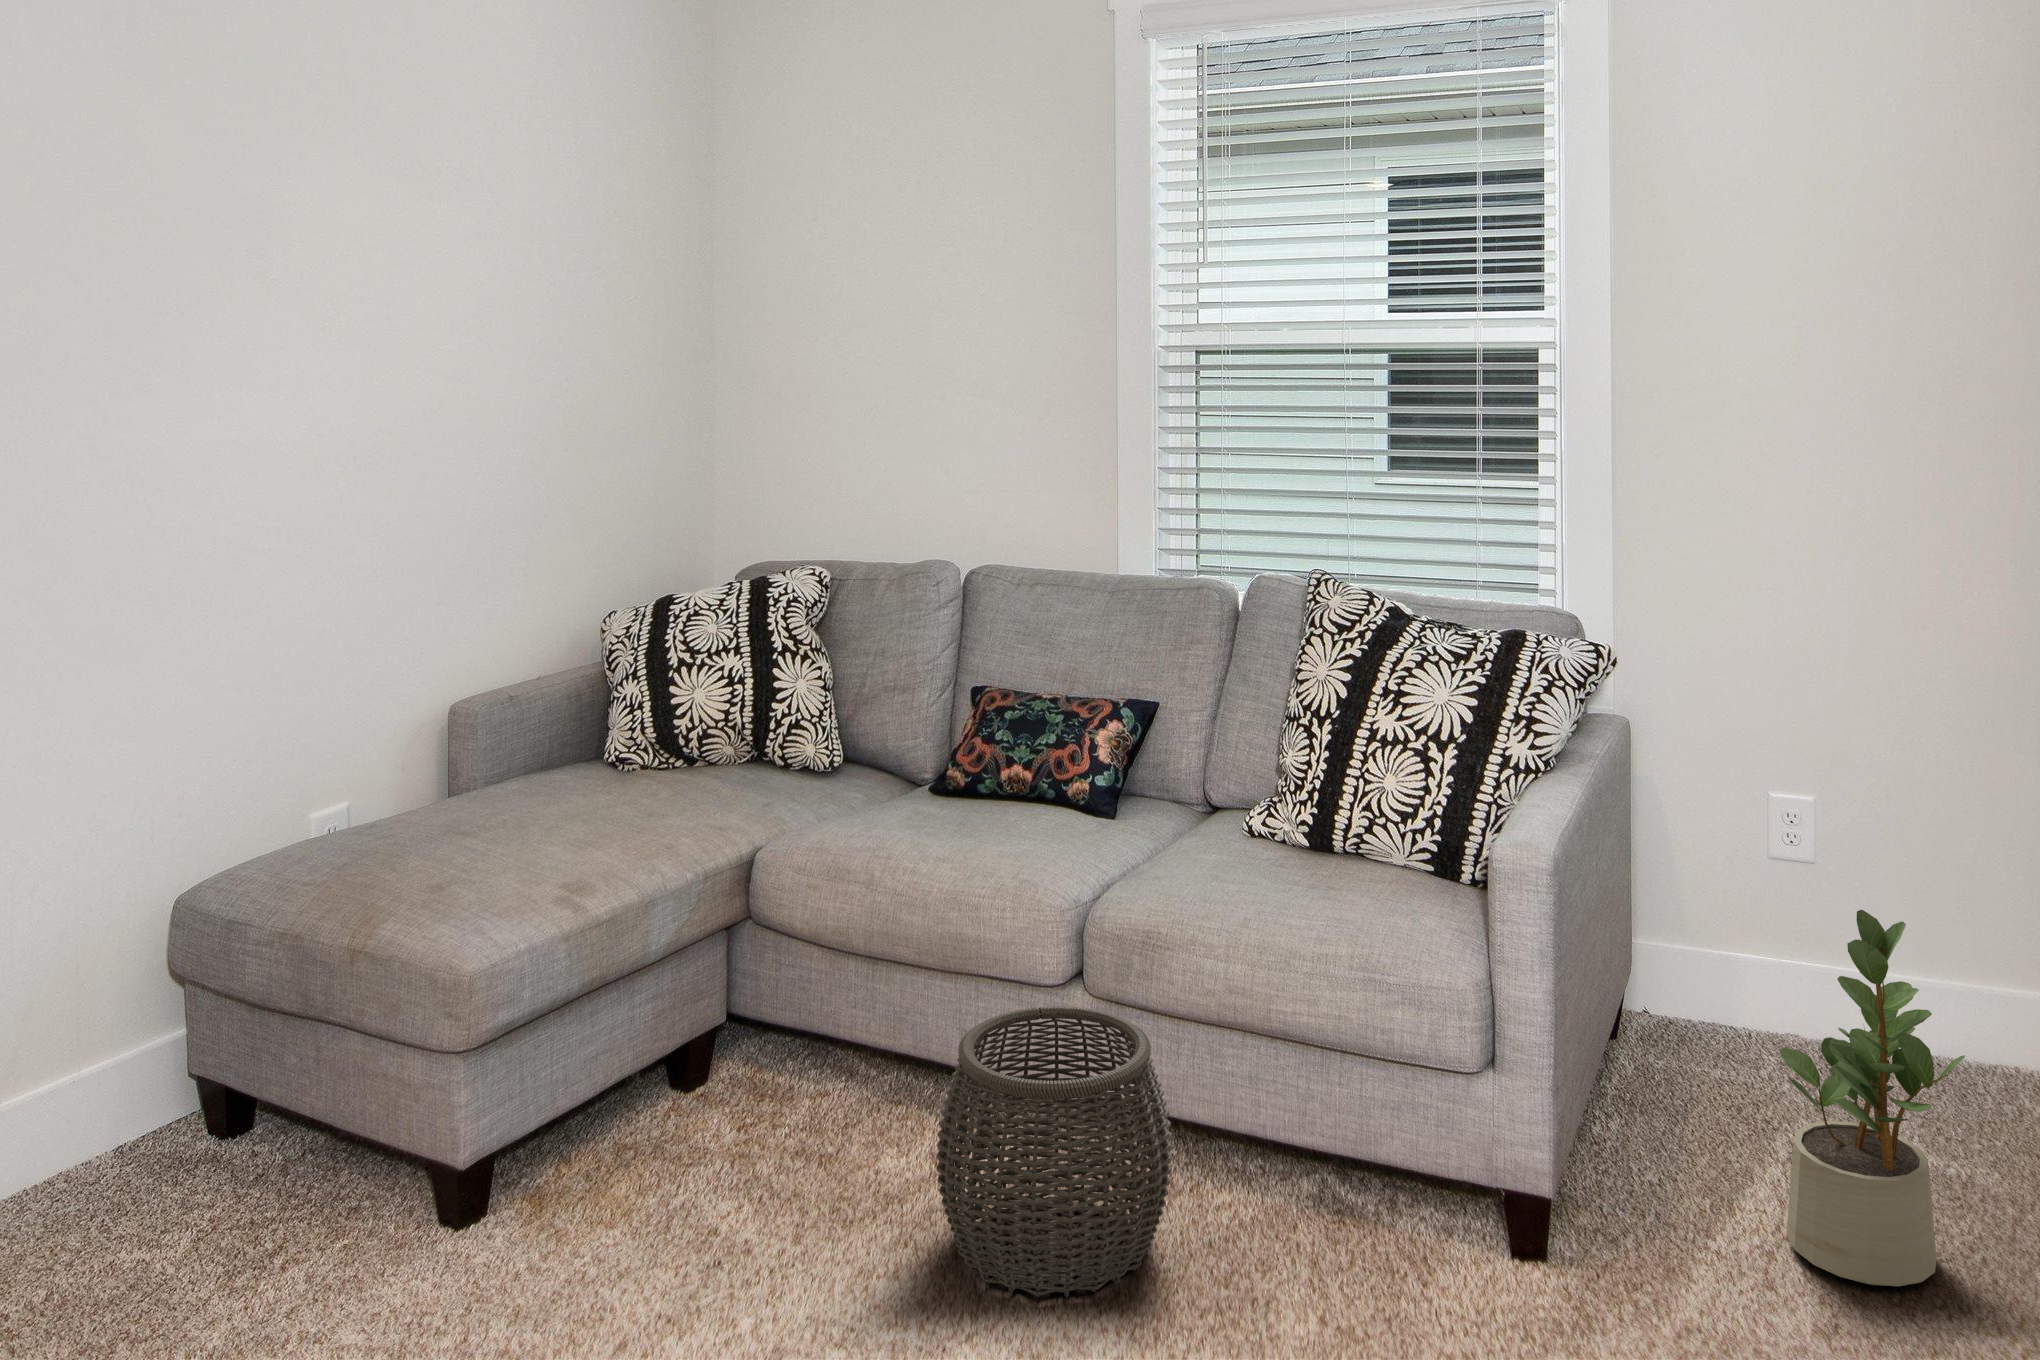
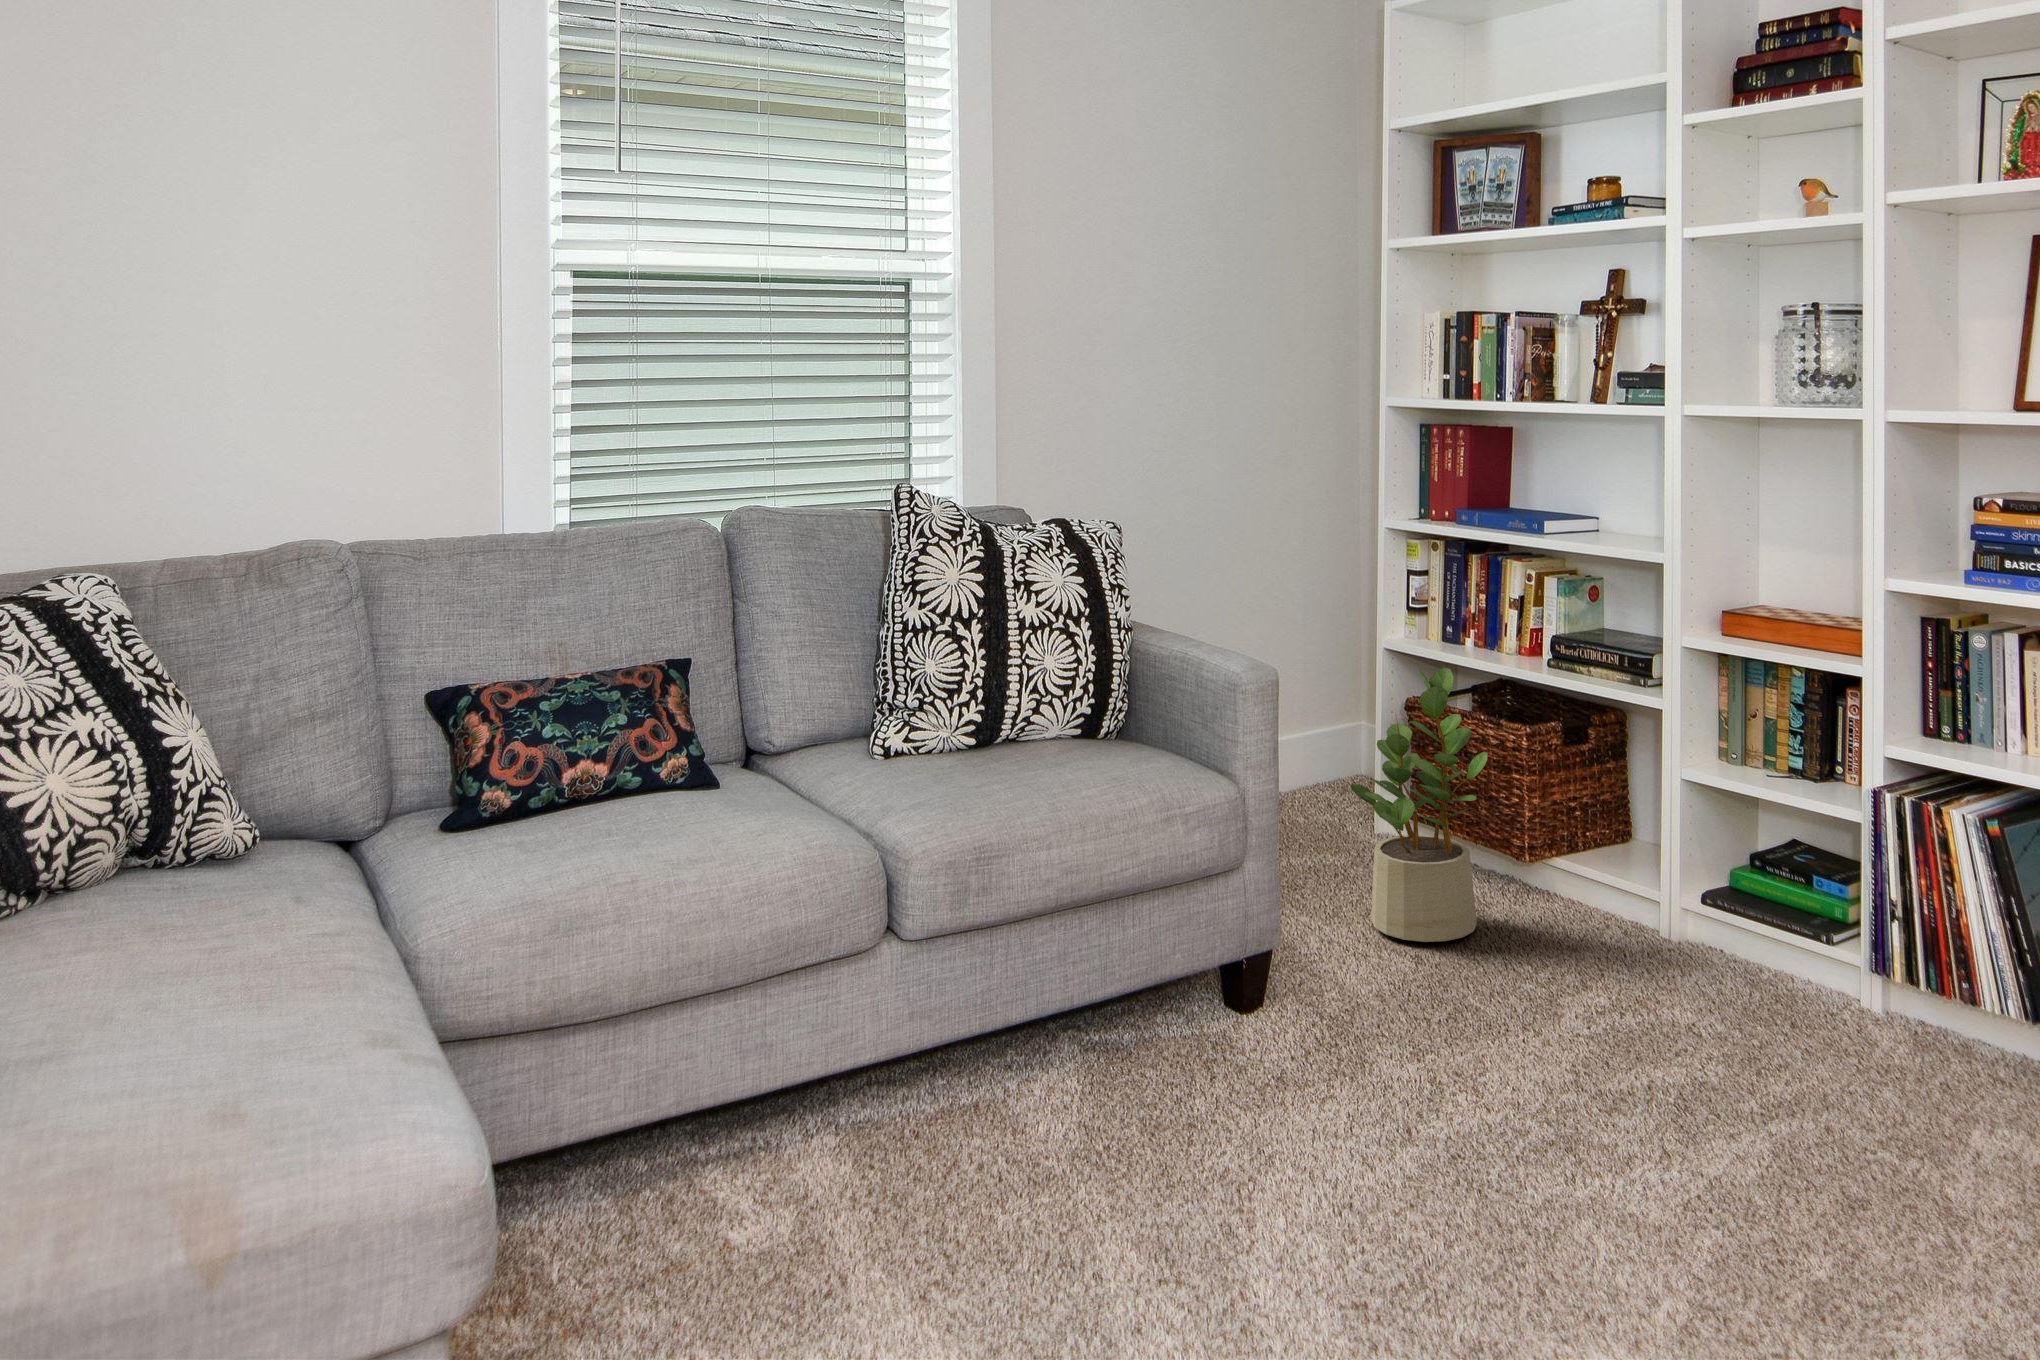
woven basket: present [936,1006,1172,1297] -> none [887,939,1148,1251]

